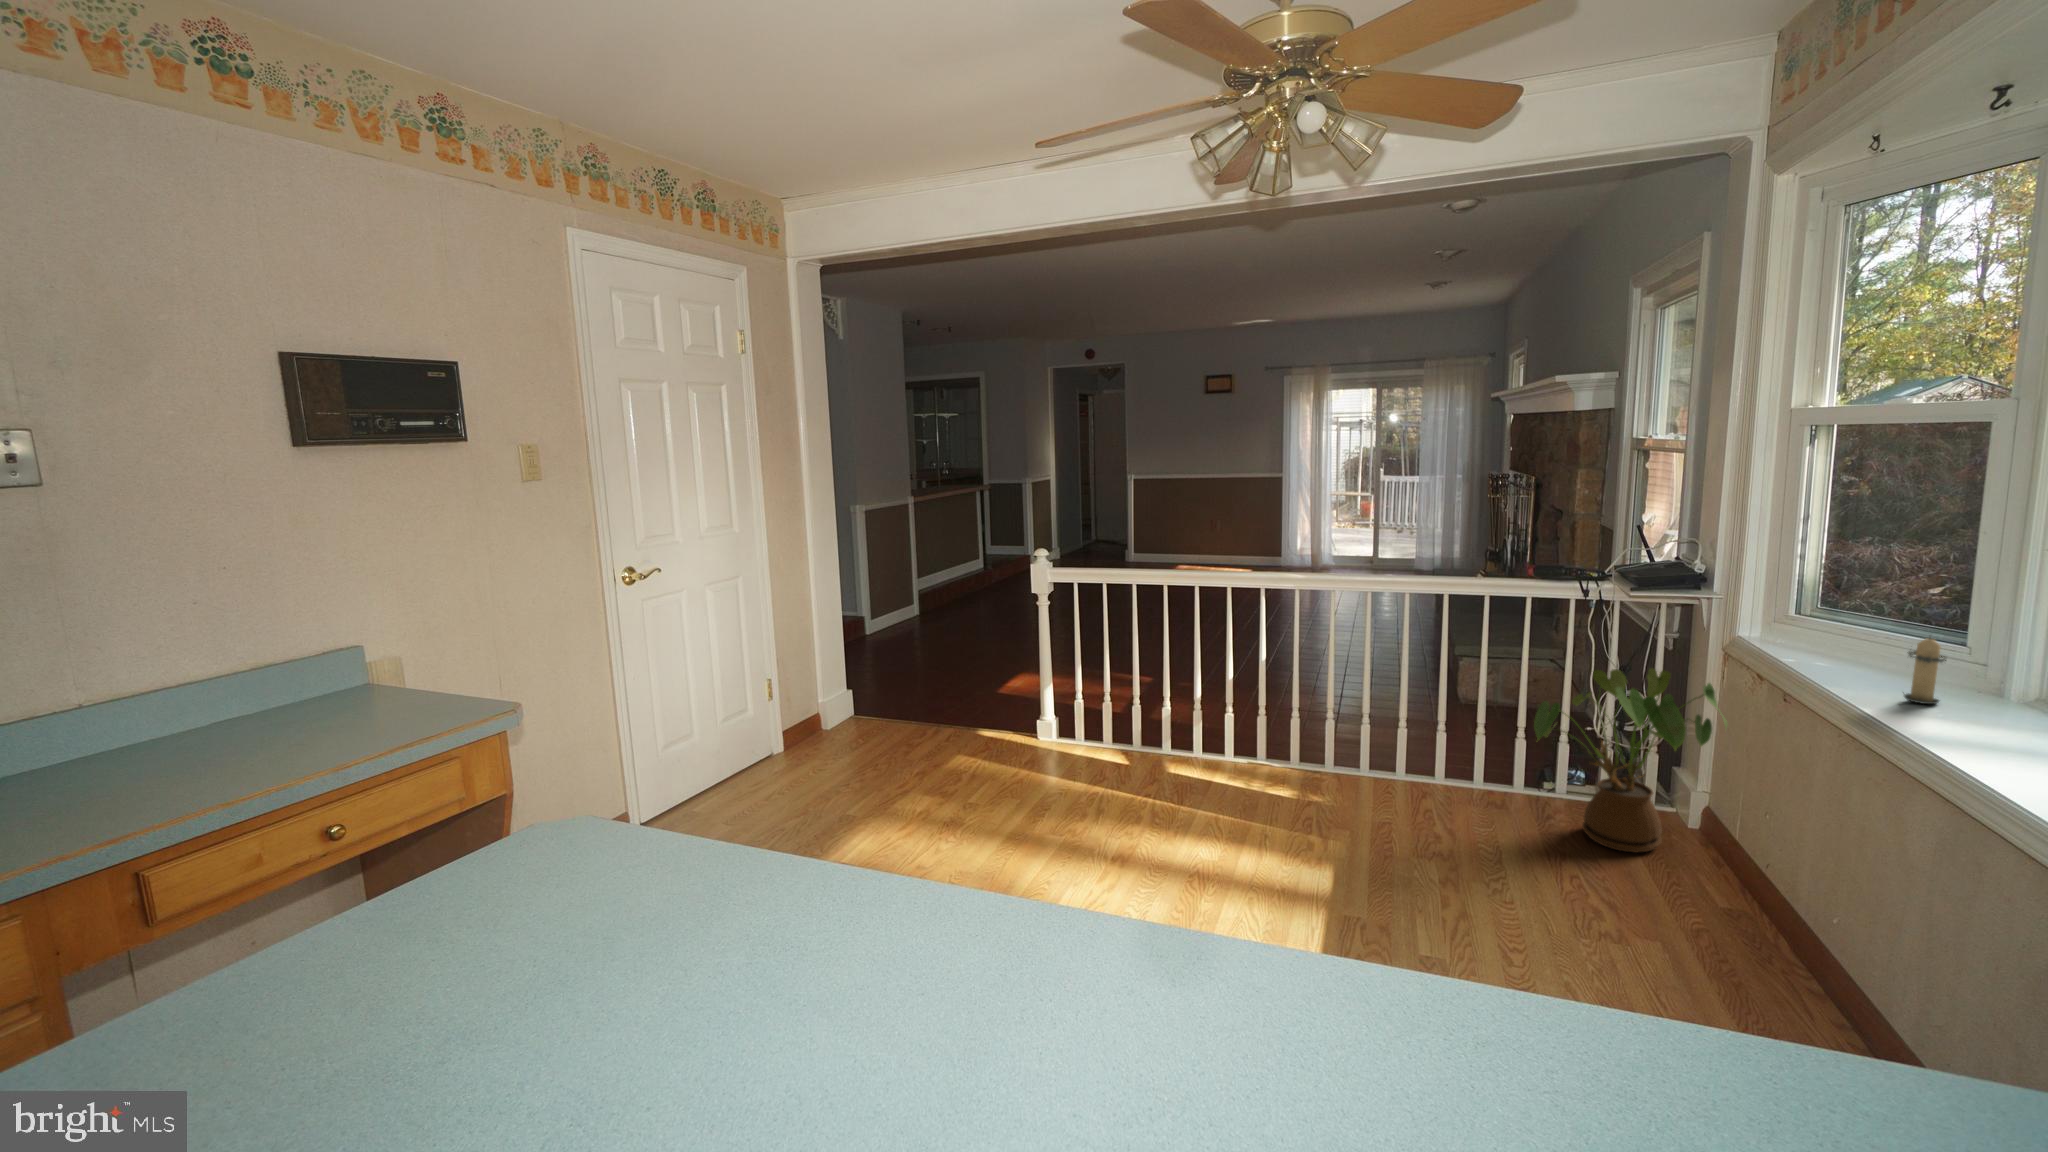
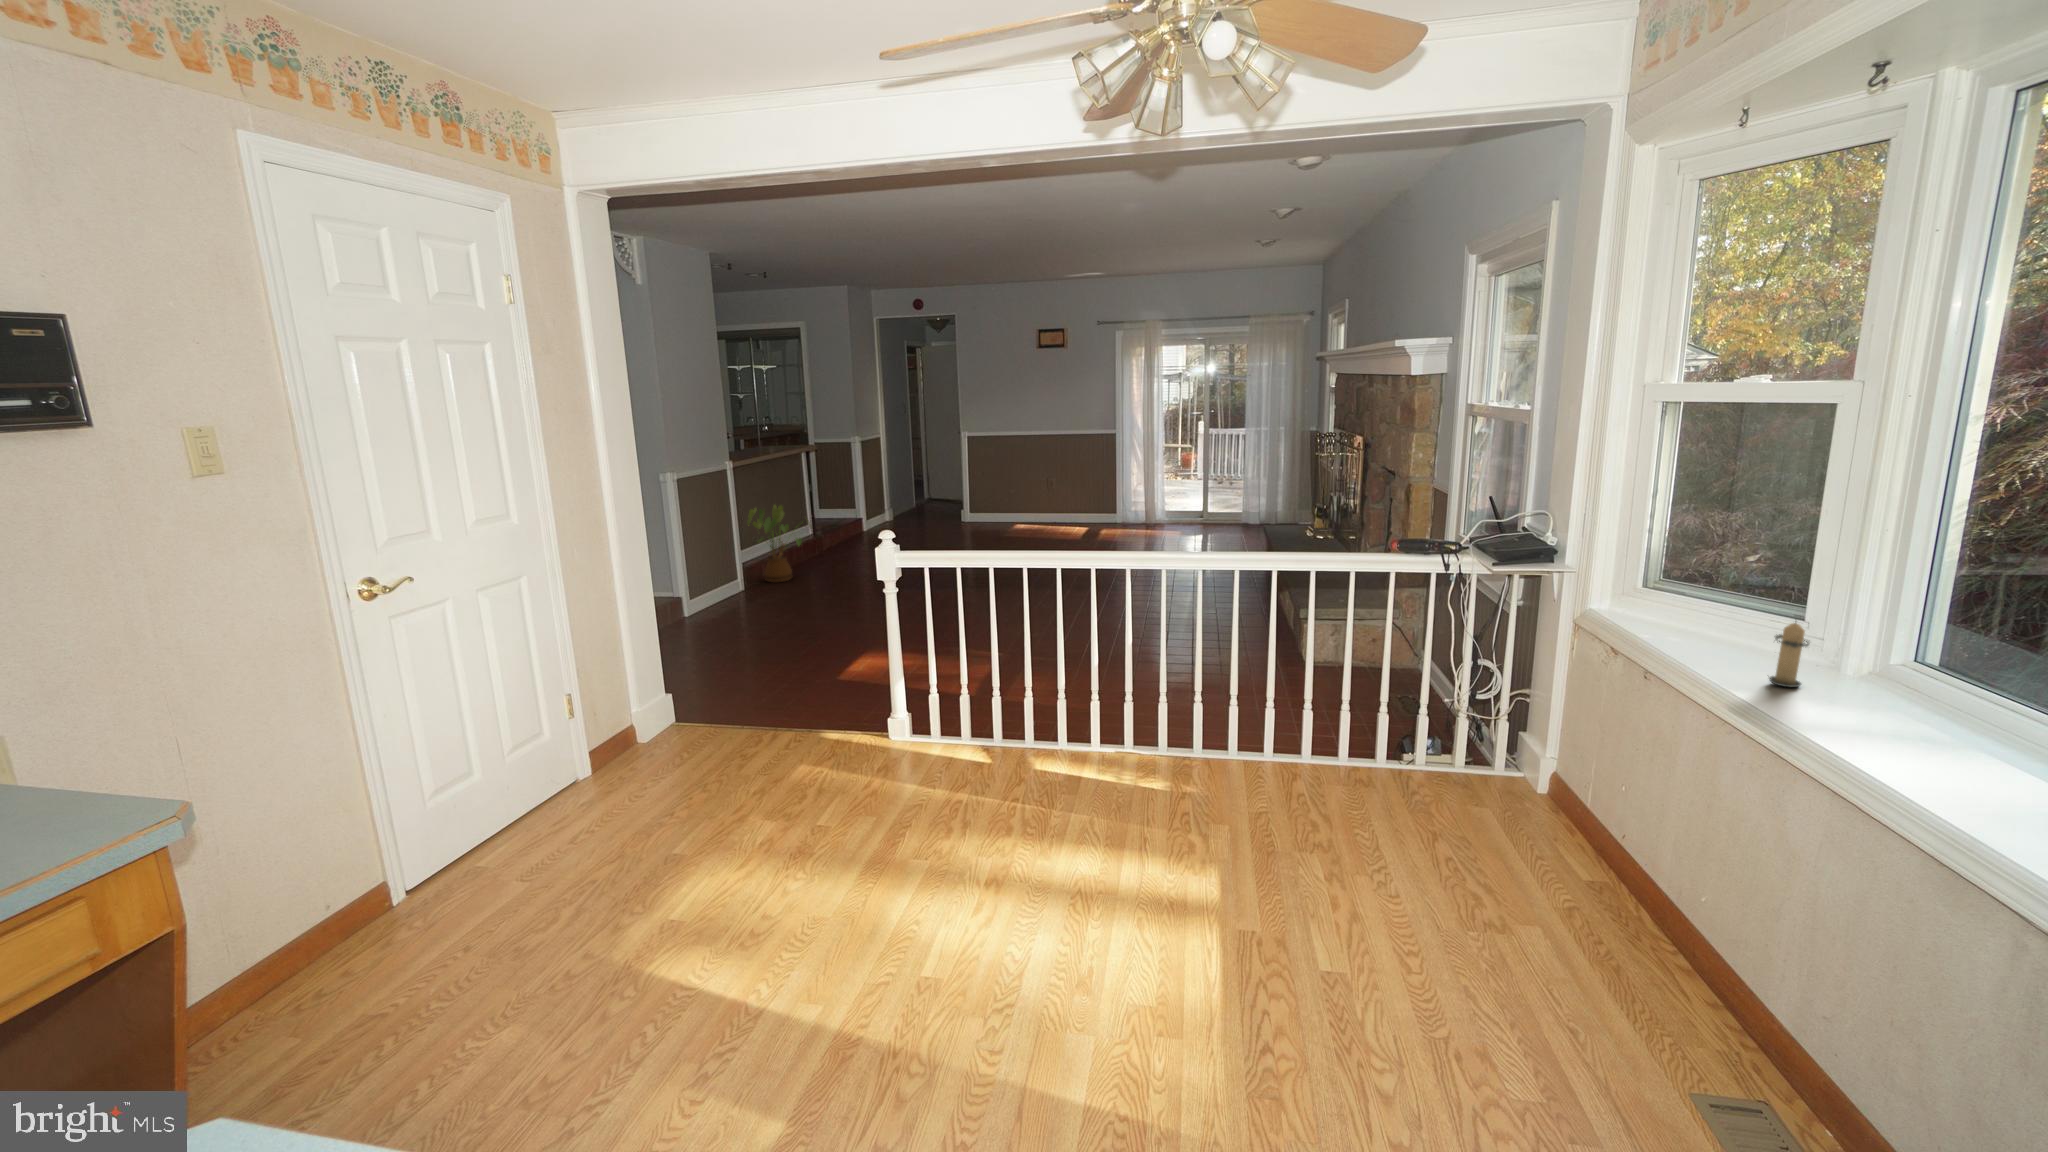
house plant: present [1534,668,1727,853] -> present [747,505,811,582]

